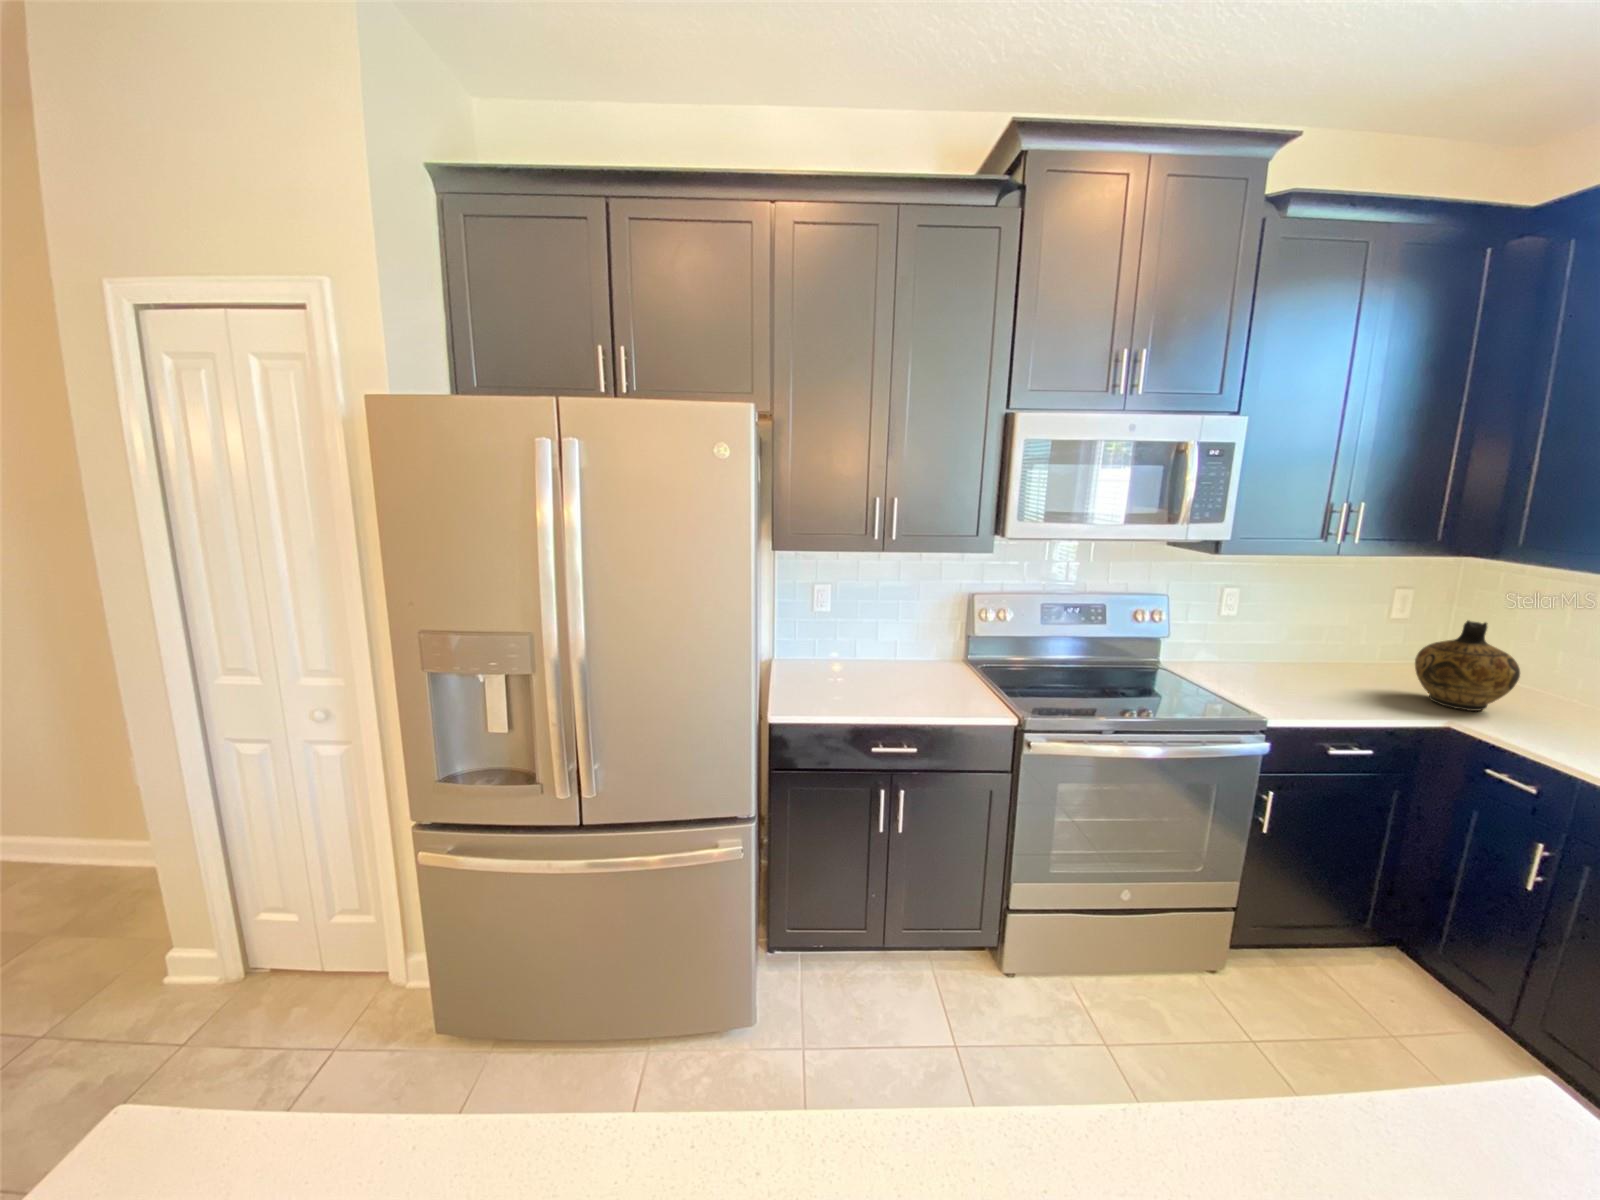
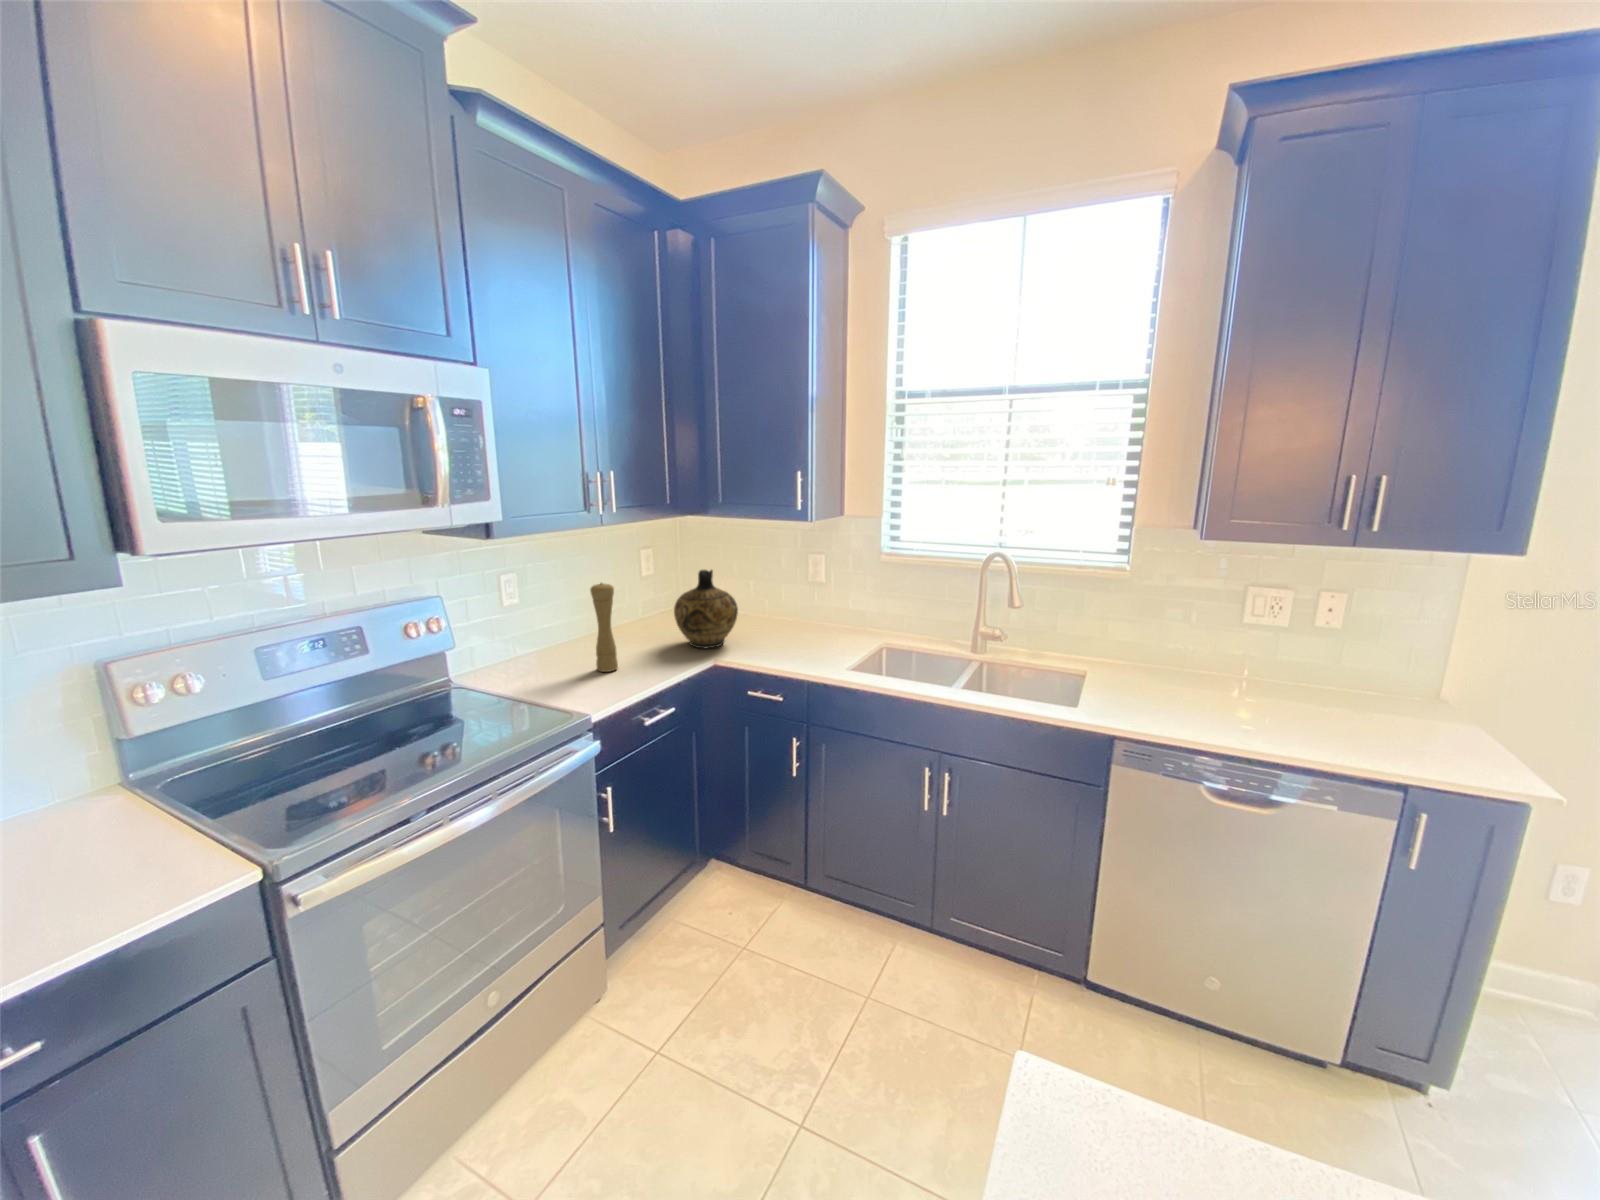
pepper mill: none [1296,610,1336,695] -> present [590,583,618,672]

